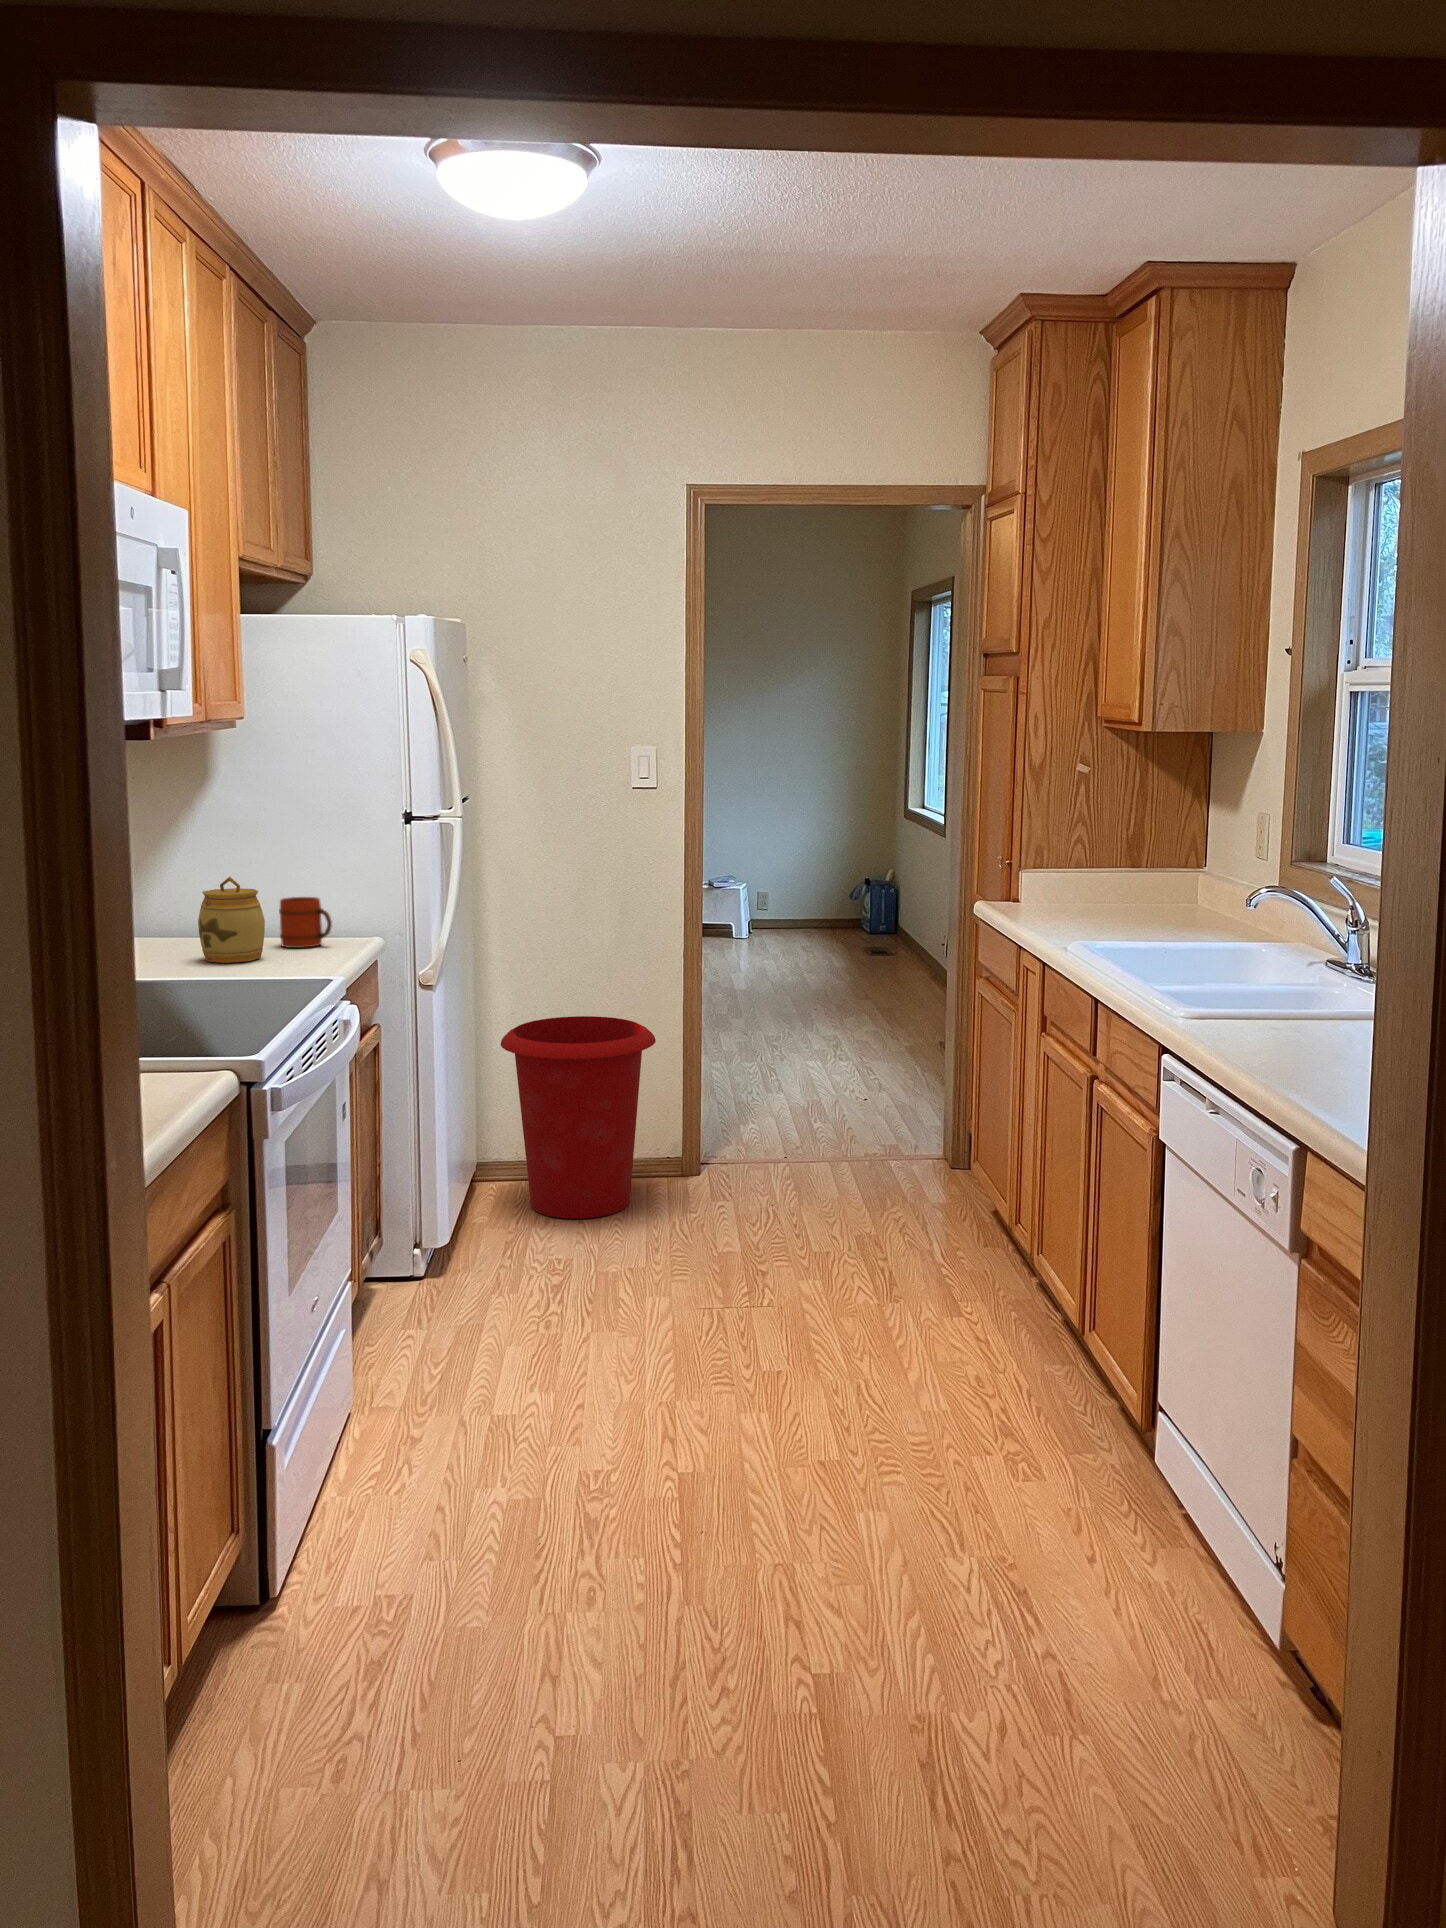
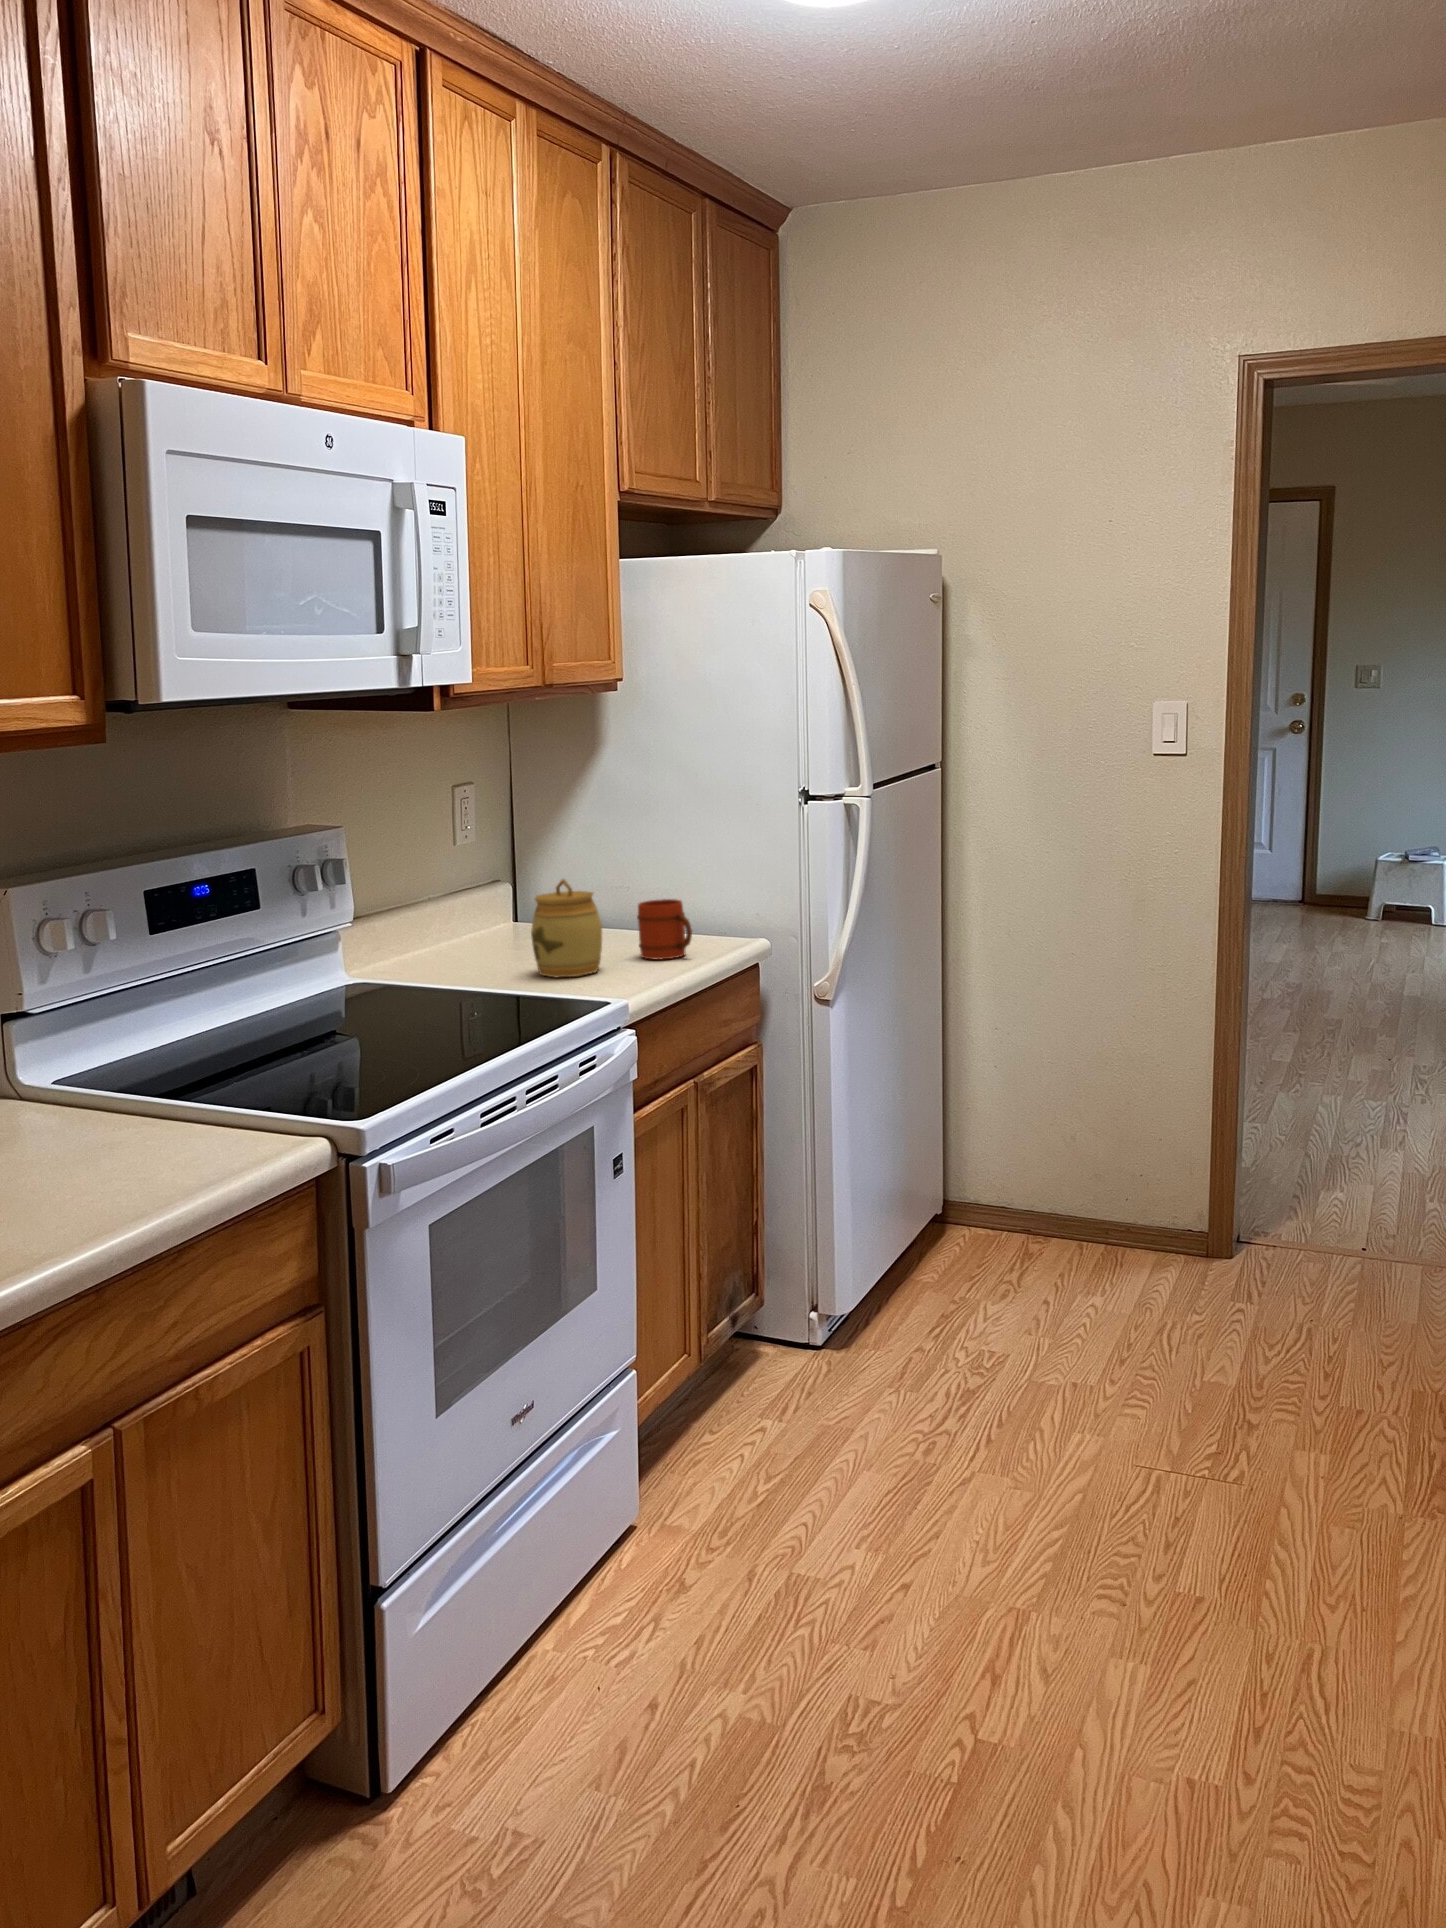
waste bin: present [500,1016,656,1219] -> none [953,1043,1152,1300]

